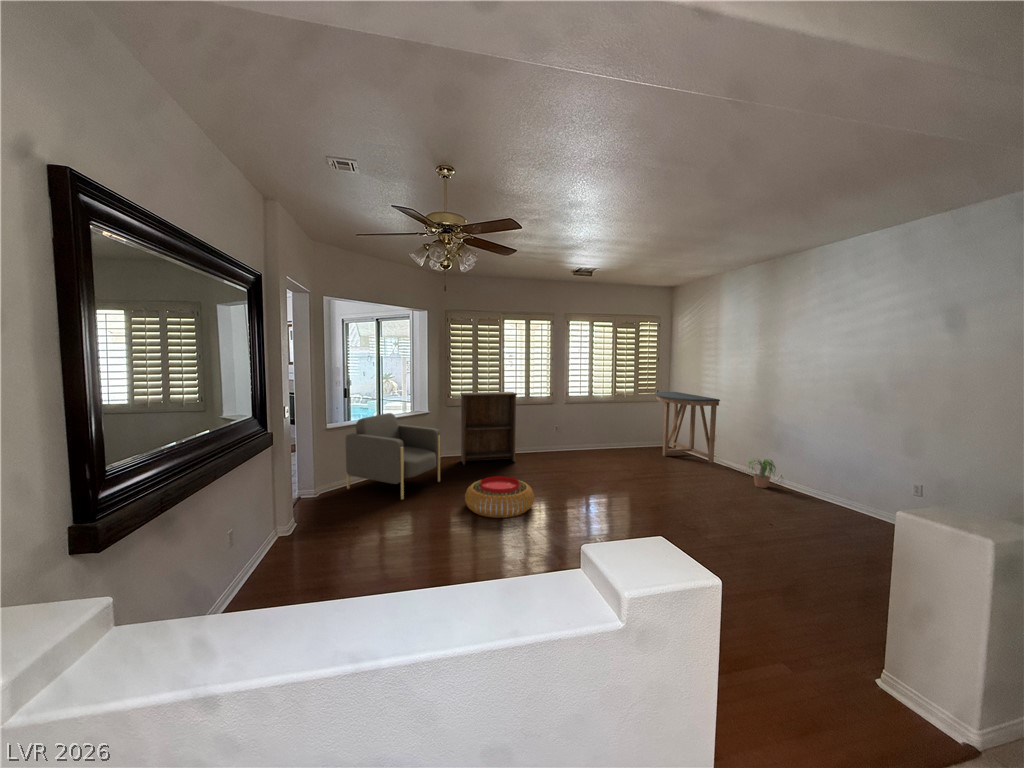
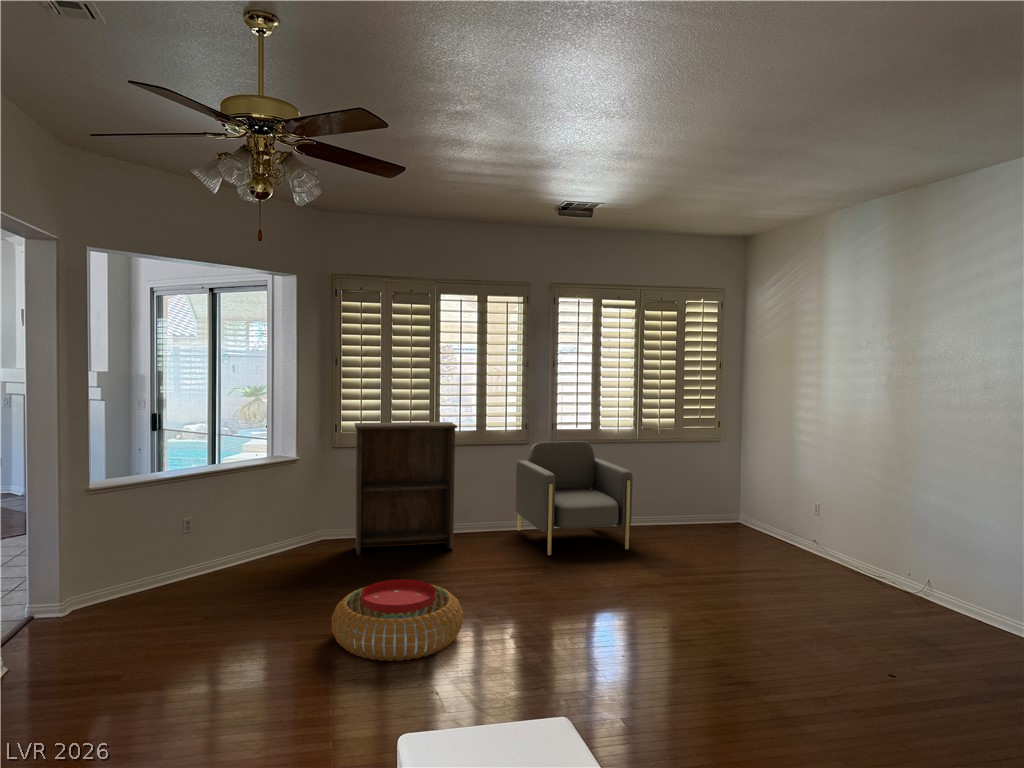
console table: present [655,392,720,463] -> none [711,424,822,552]
armchair: present [346,413,440,499] -> present [516,441,633,555]
potted plant: present [749,460,776,488] -> none [857,546,923,601]

